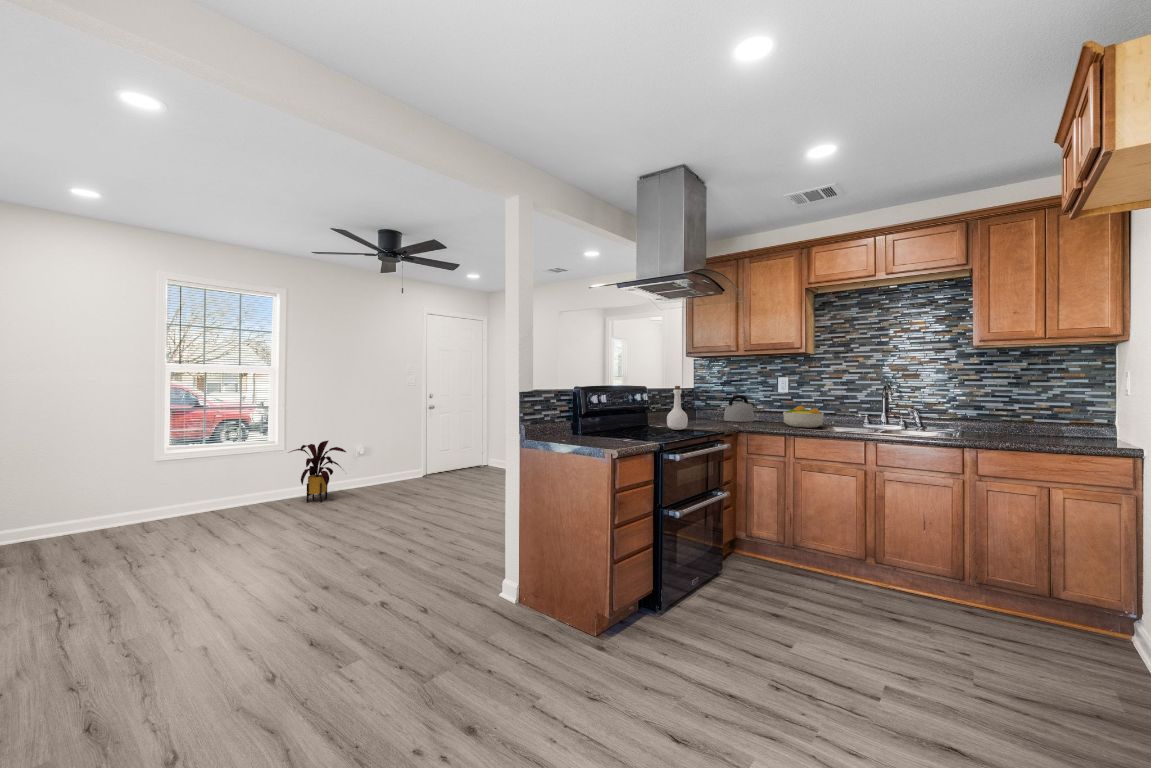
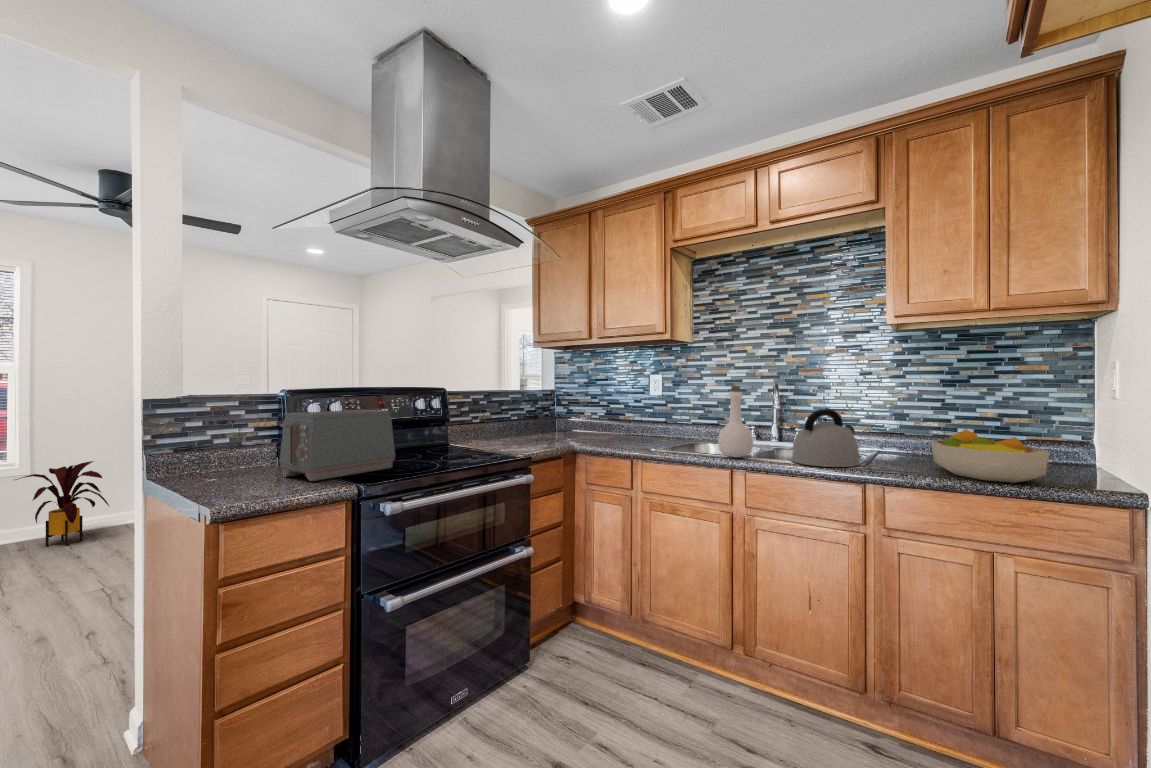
bottle: present [667,386,688,430] -> present [718,386,753,457]
kettle: present [724,395,755,422] -> present [791,409,860,467]
toaster: none [605,400,661,441] -> present [279,410,395,481]
fruit bowl: present [783,406,824,428] -> present [931,429,1049,483]

